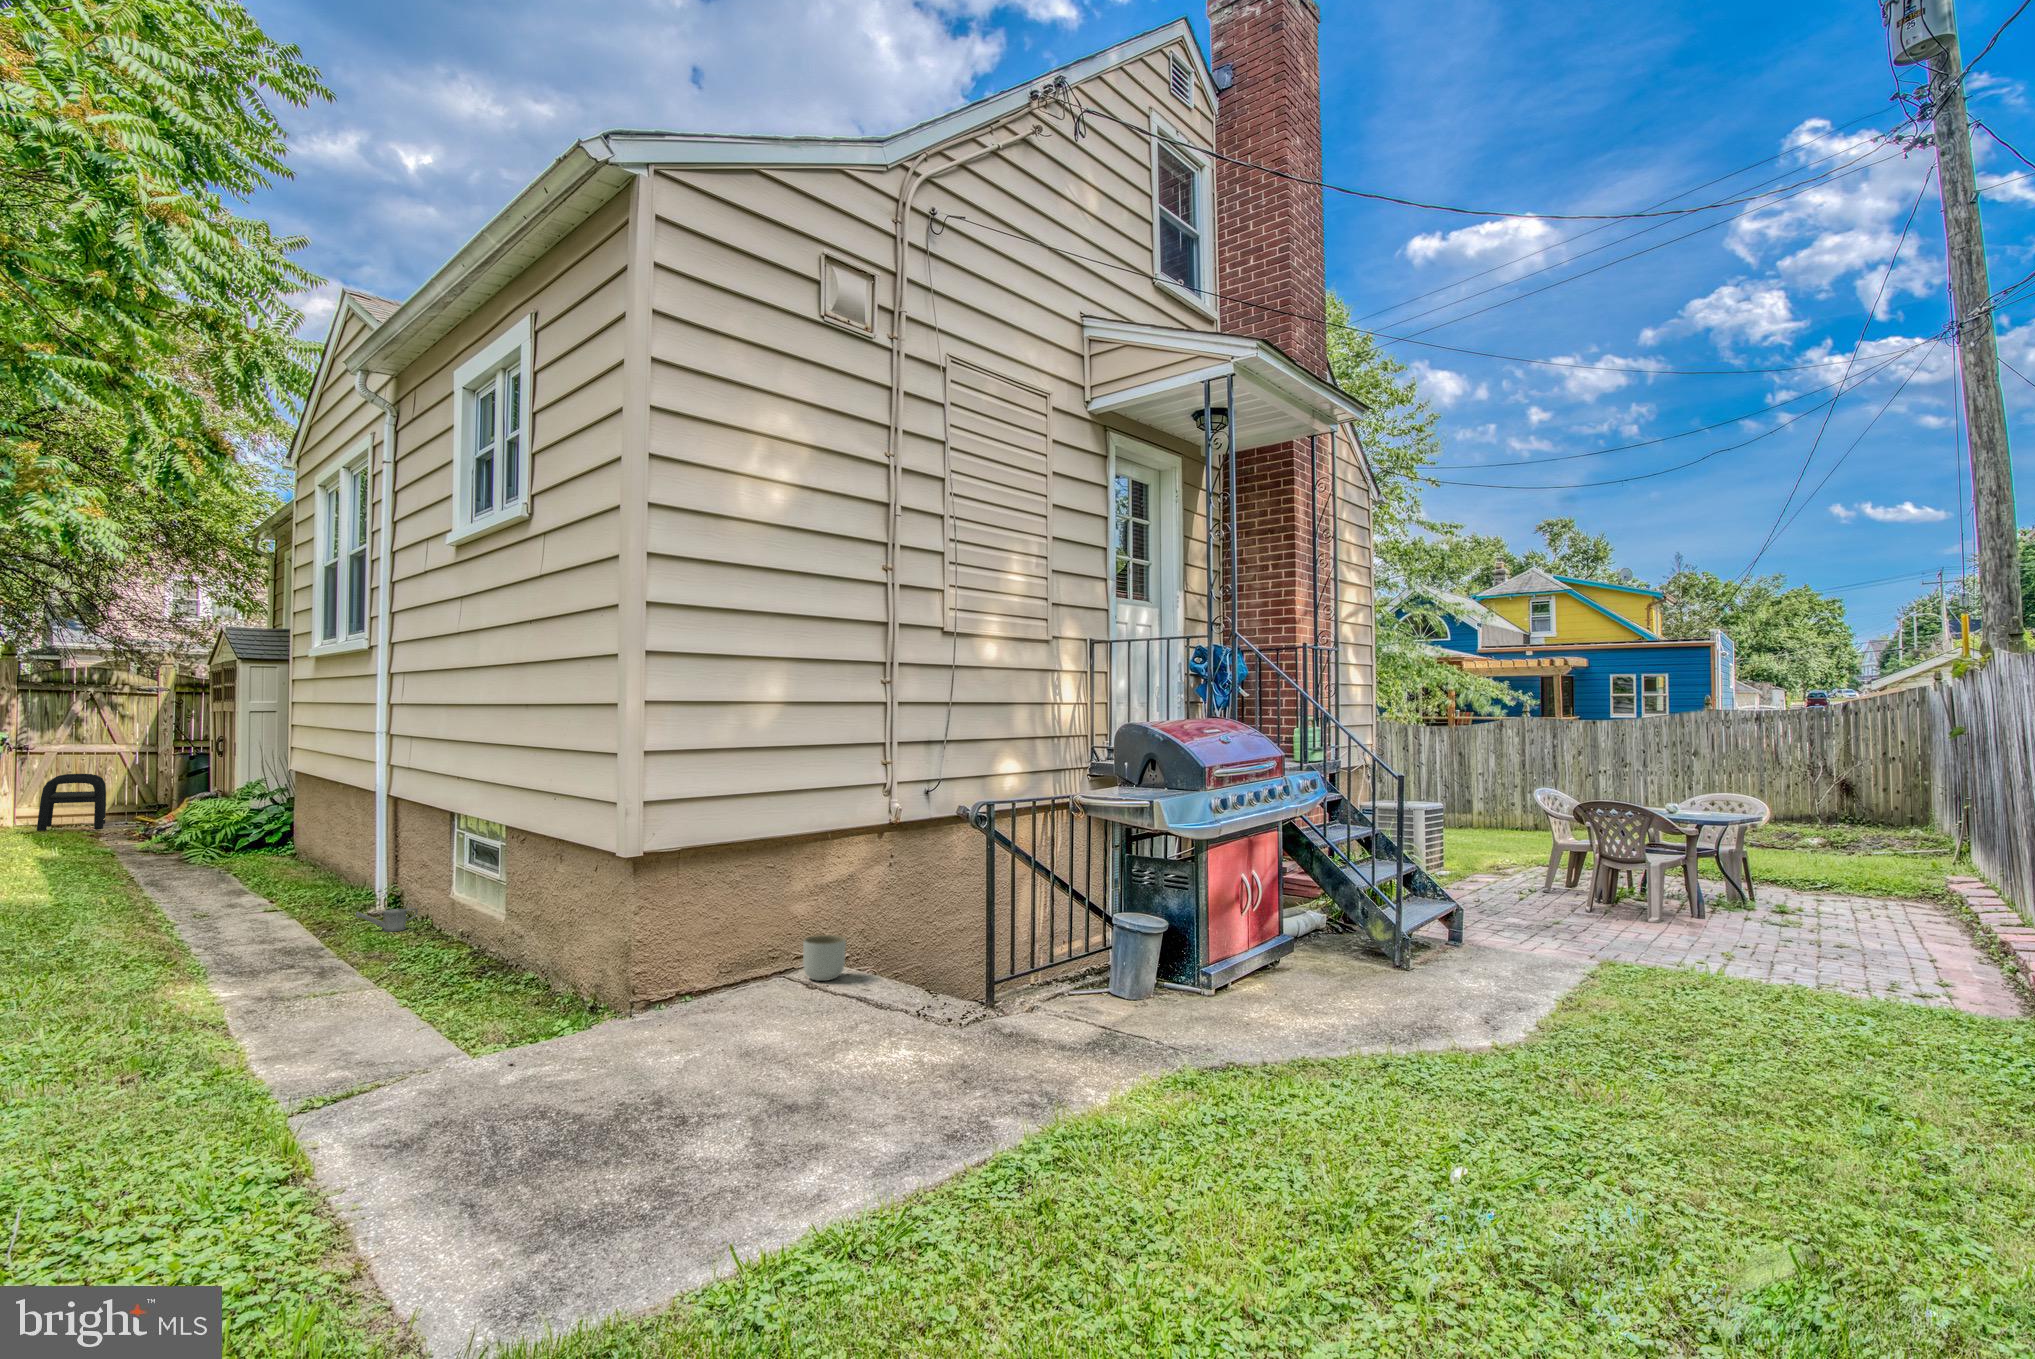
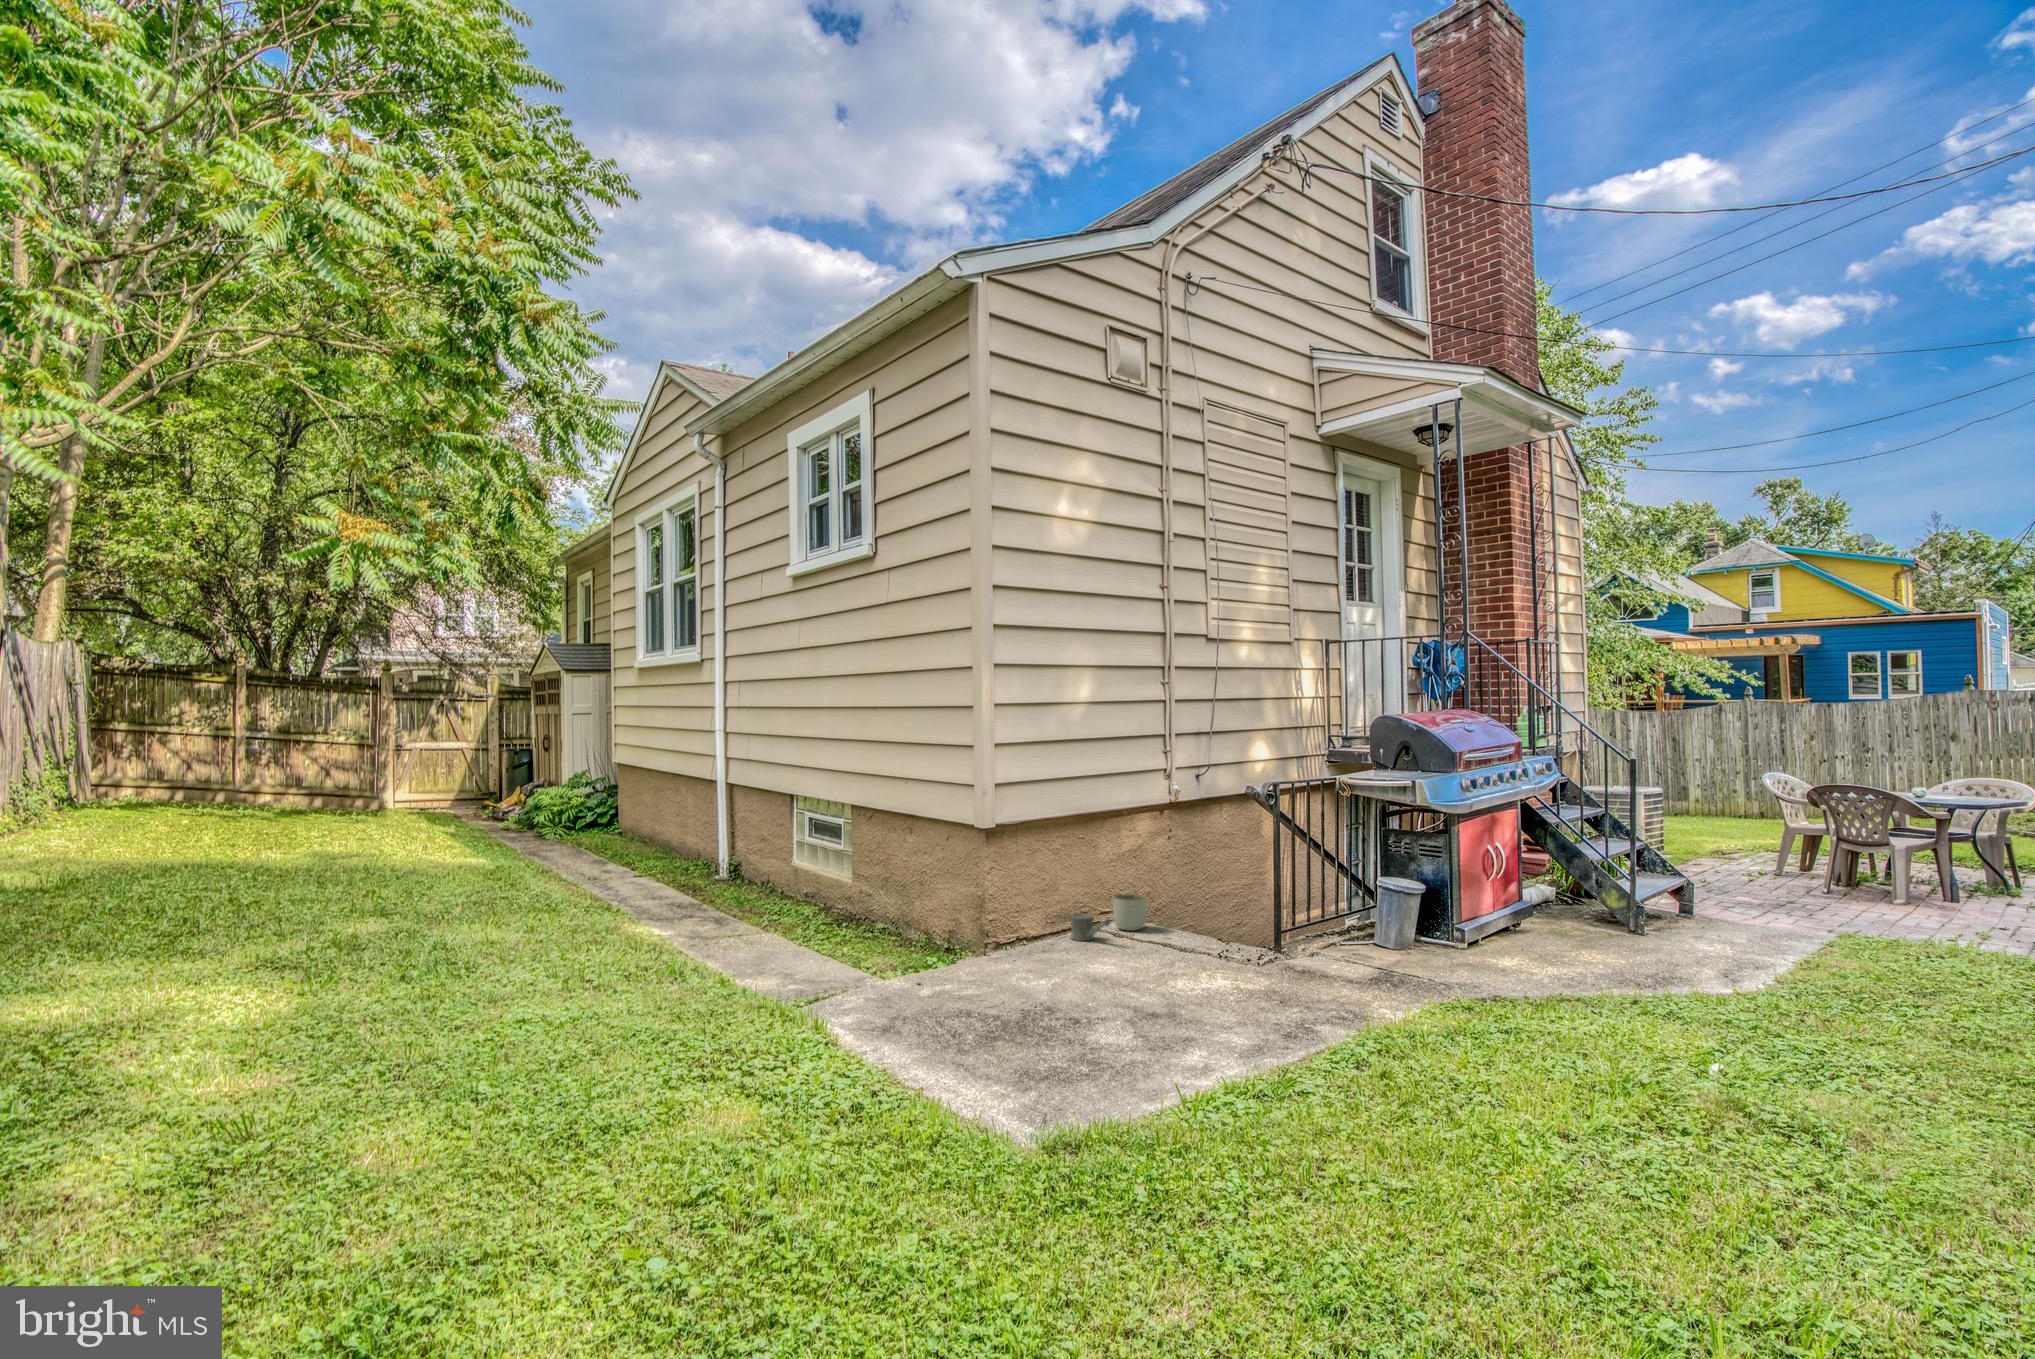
bench: present [37,774,106,831] -> none [420,766,466,813]
watering can: present [356,908,418,932] -> present [1071,913,1110,941]

